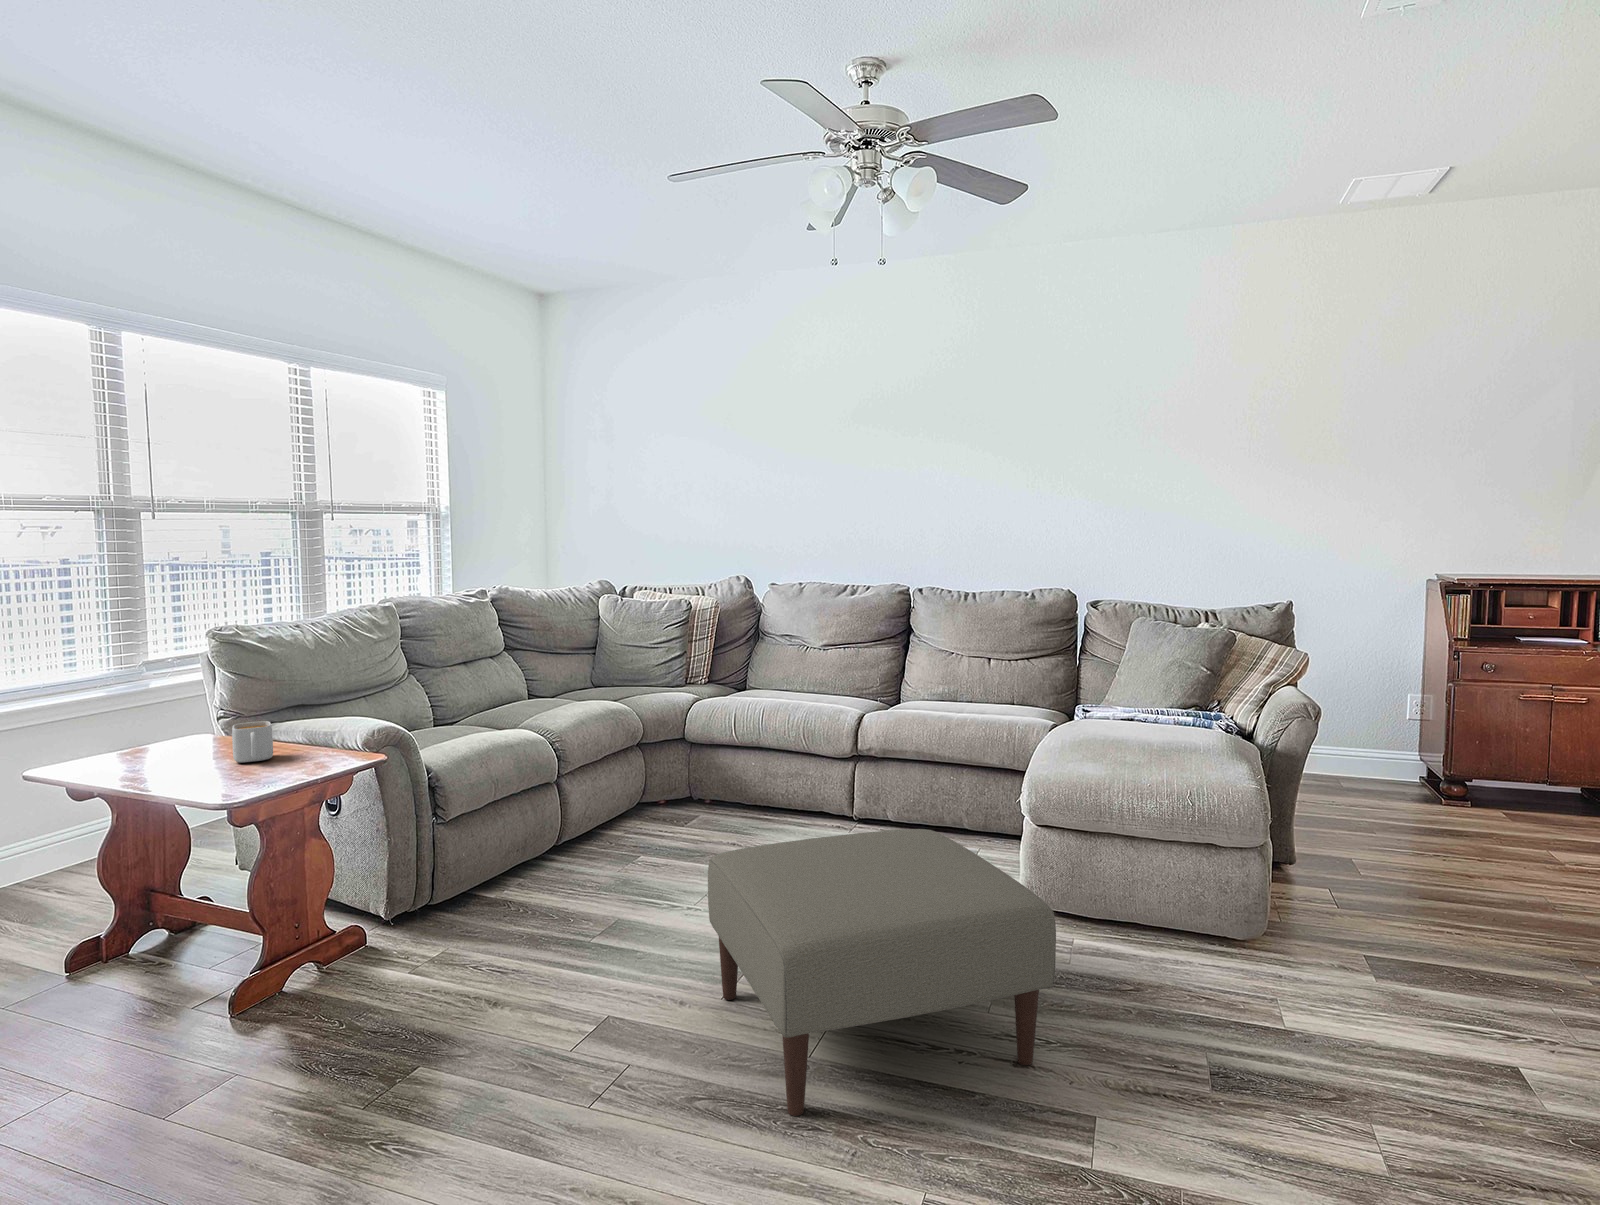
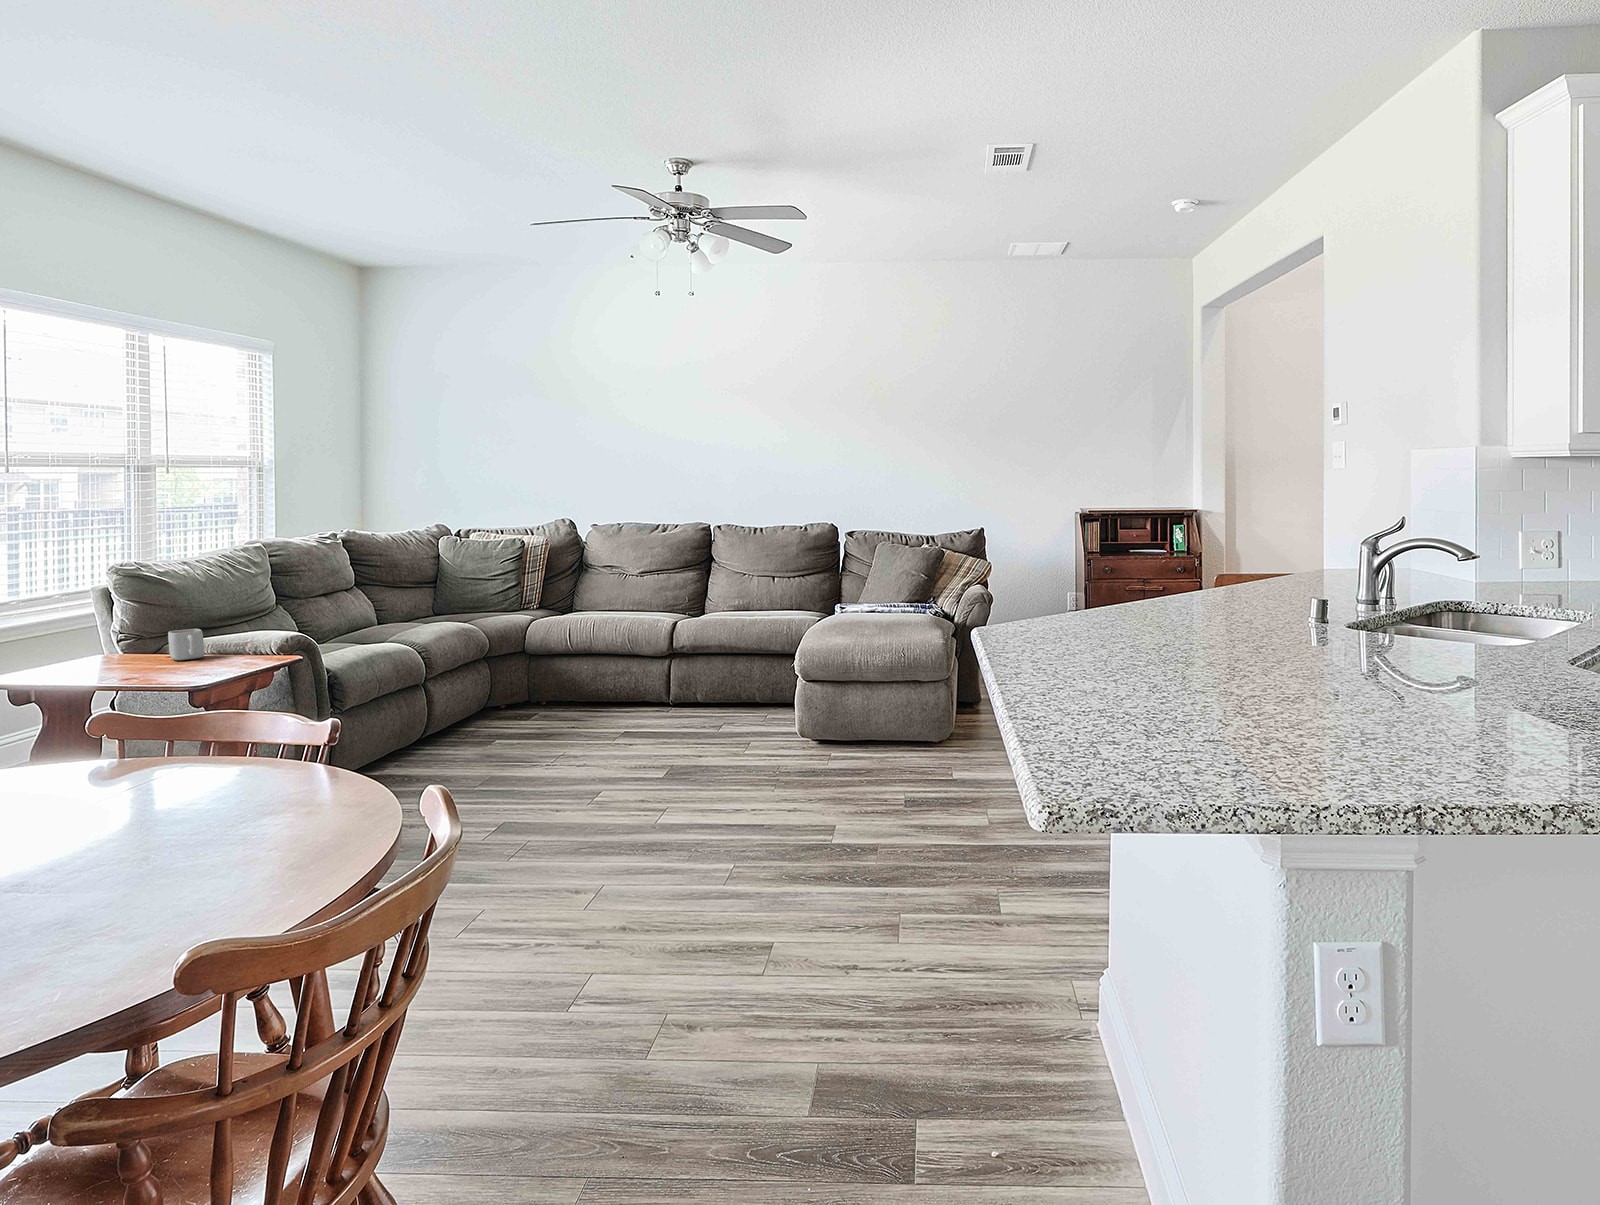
ottoman: present [708,829,1056,1116] -> none [570,679,810,845]

